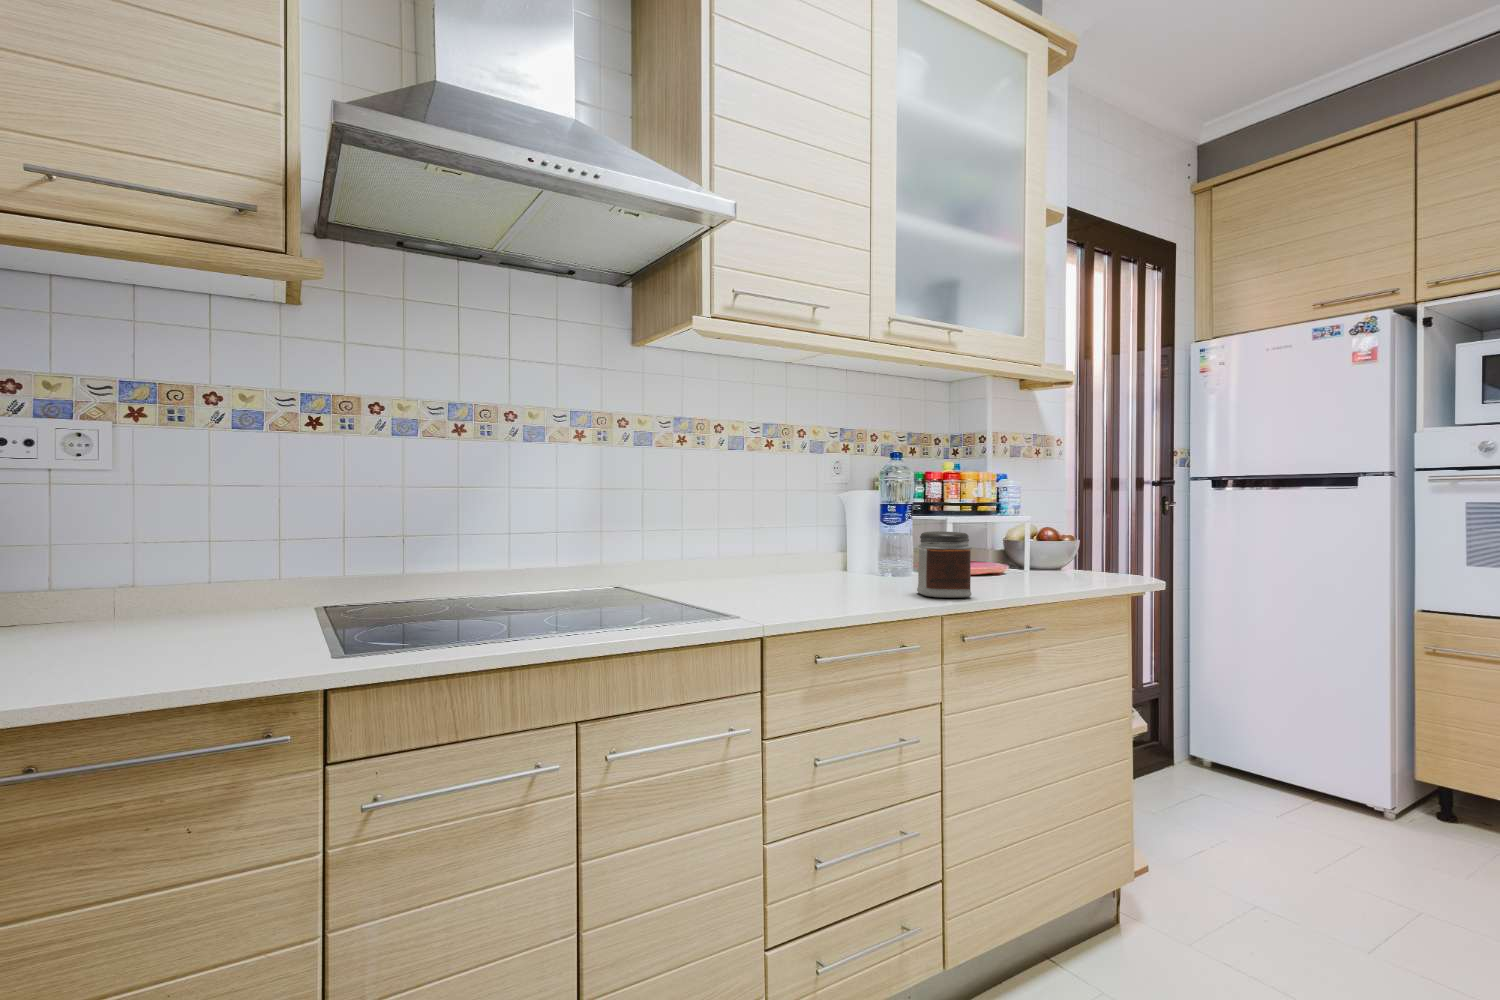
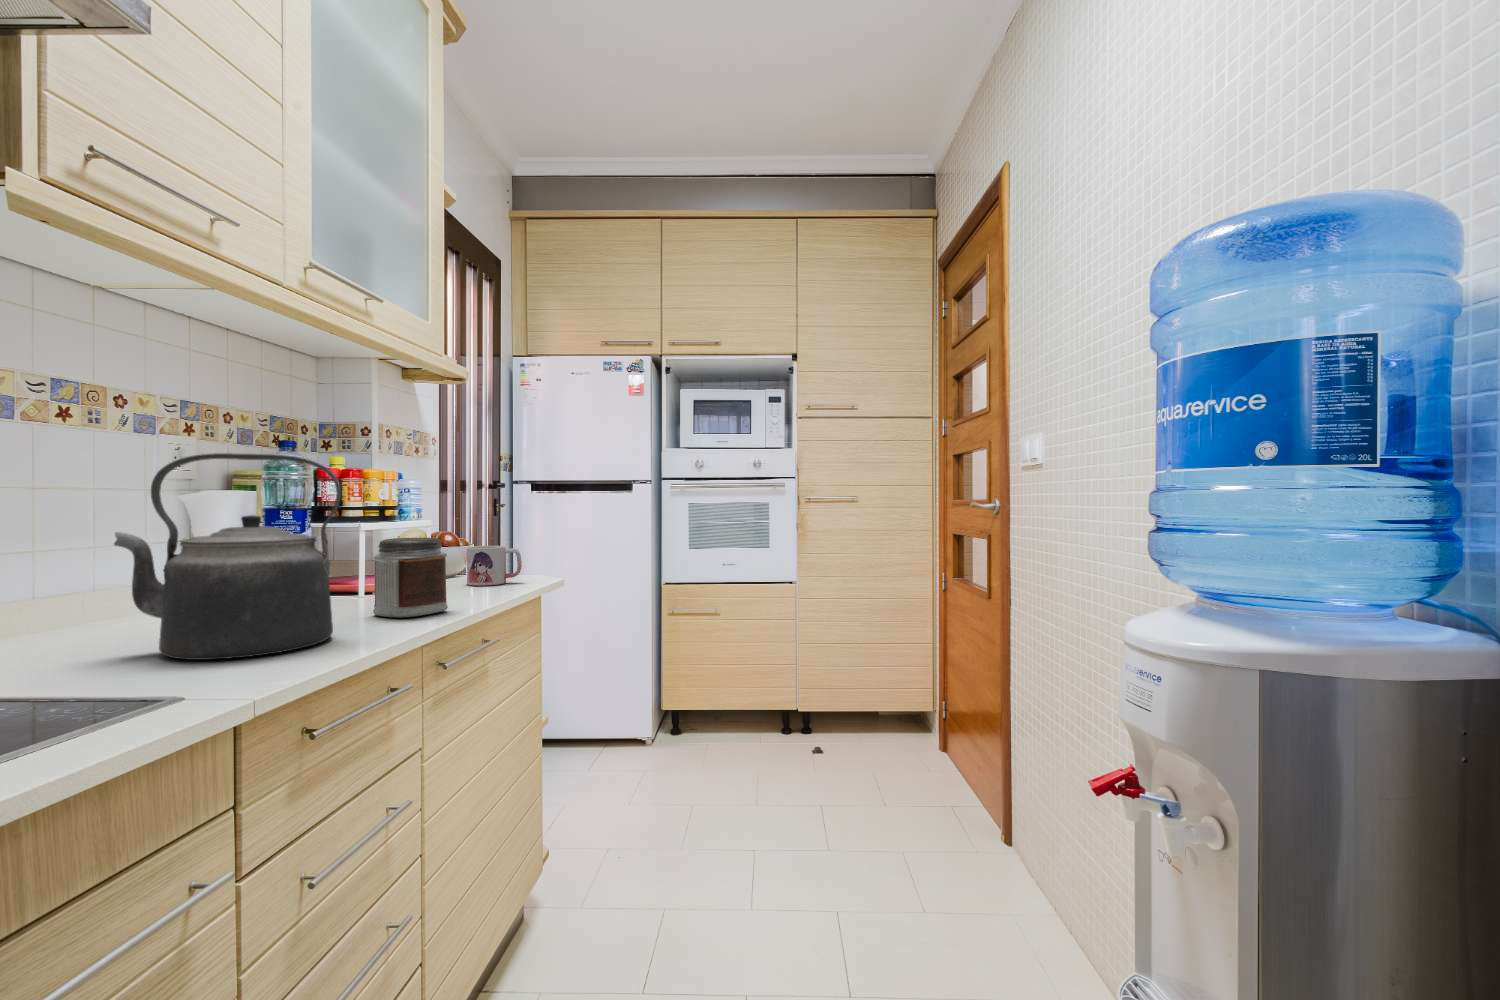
kettle: none [759,467,867,603] -> present [114,453,341,660]
mug: none [1044,546,1099,586] -> present [467,546,522,586]

